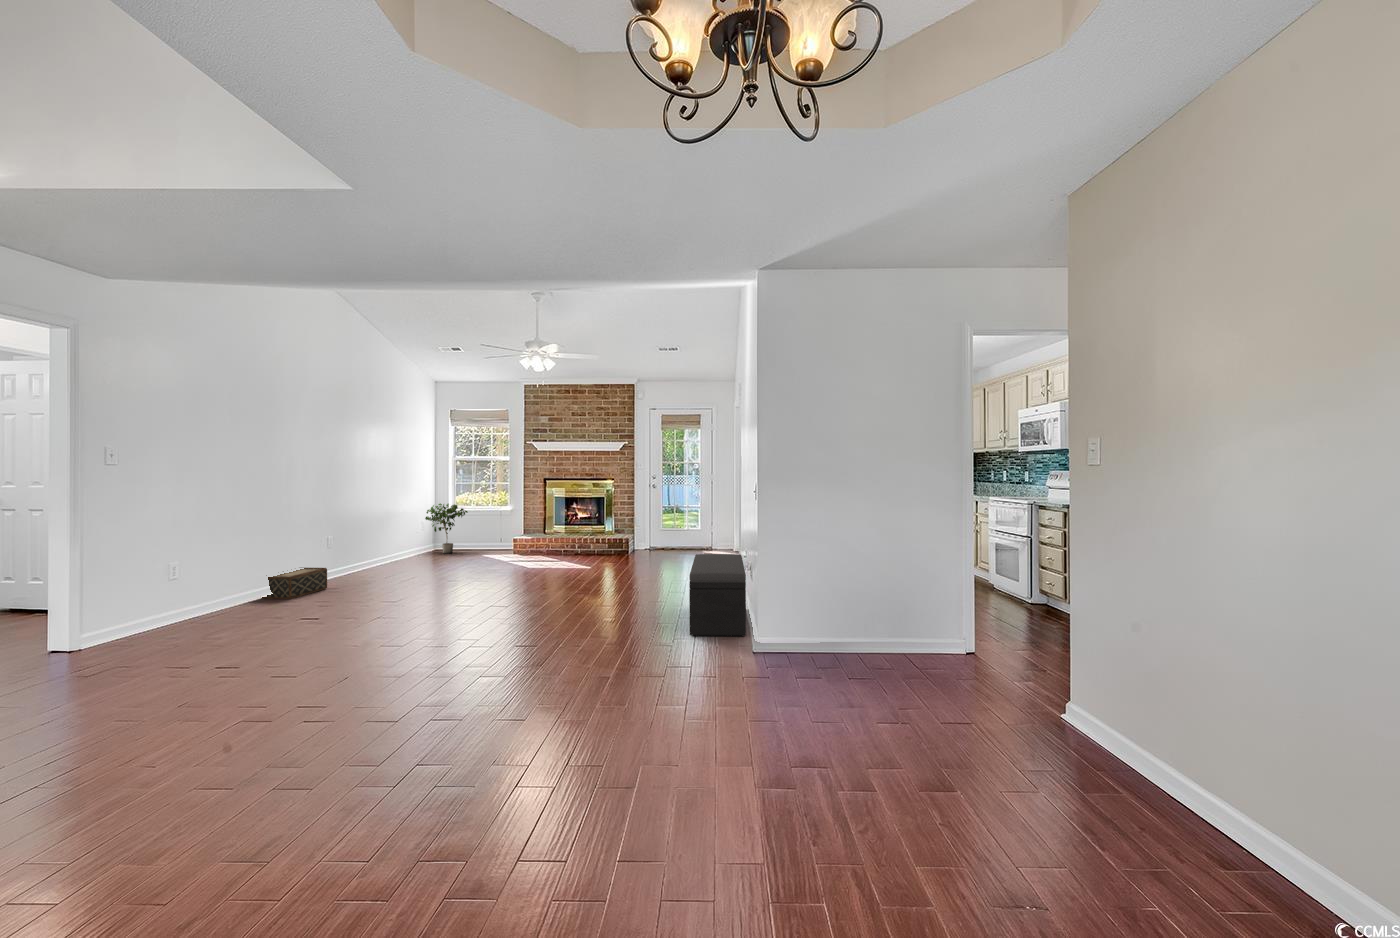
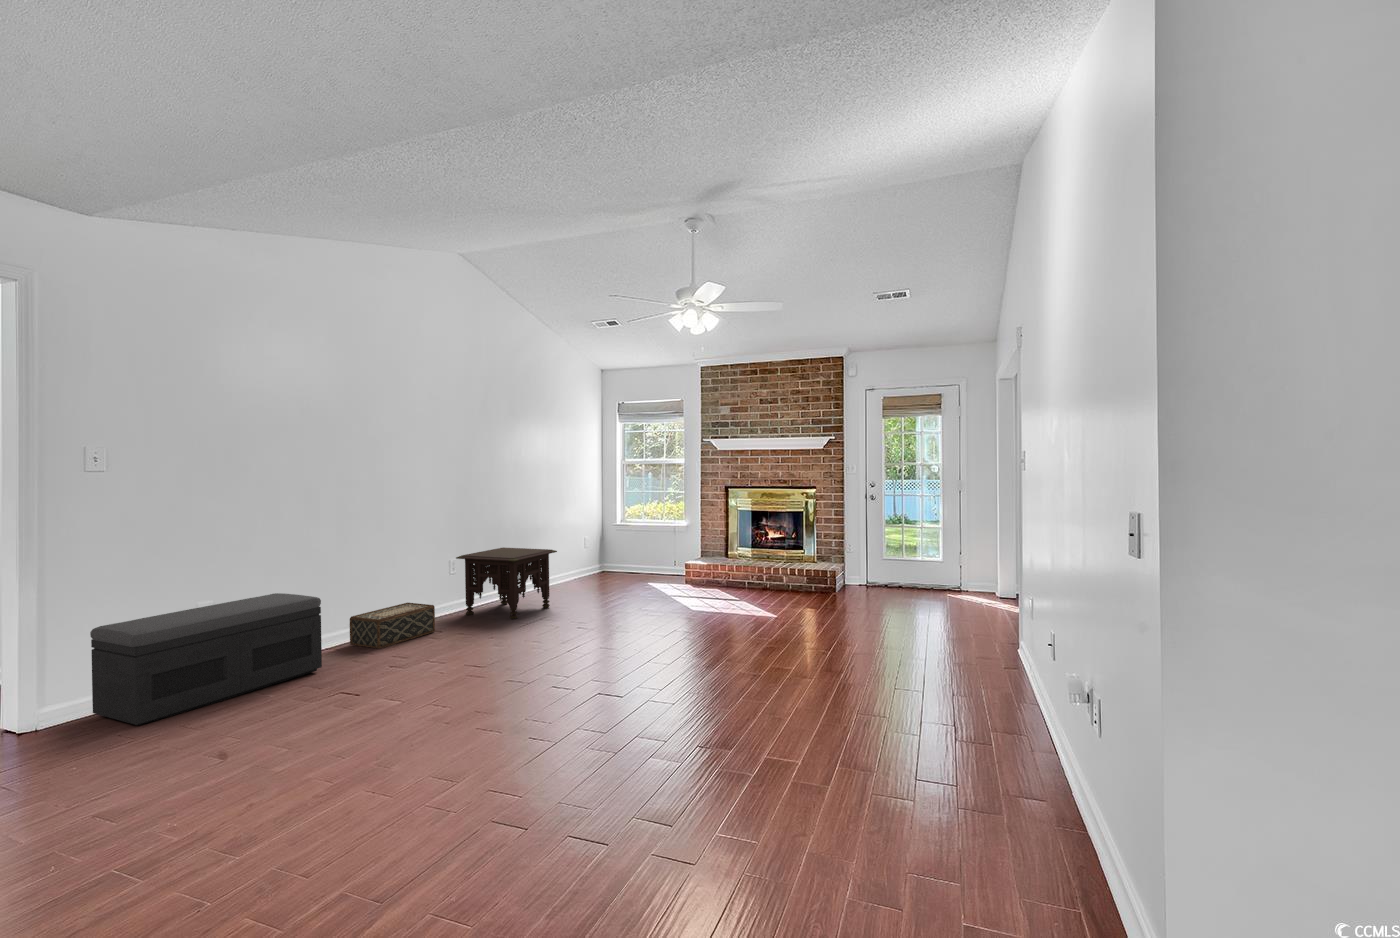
potted plant: present [425,503,468,554] -> none [584,516,633,578]
side table: none [333,527,417,579] -> present [456,547,557,619]
storage bench: present [689,554,746,637] -> present [90,593,322,726]

